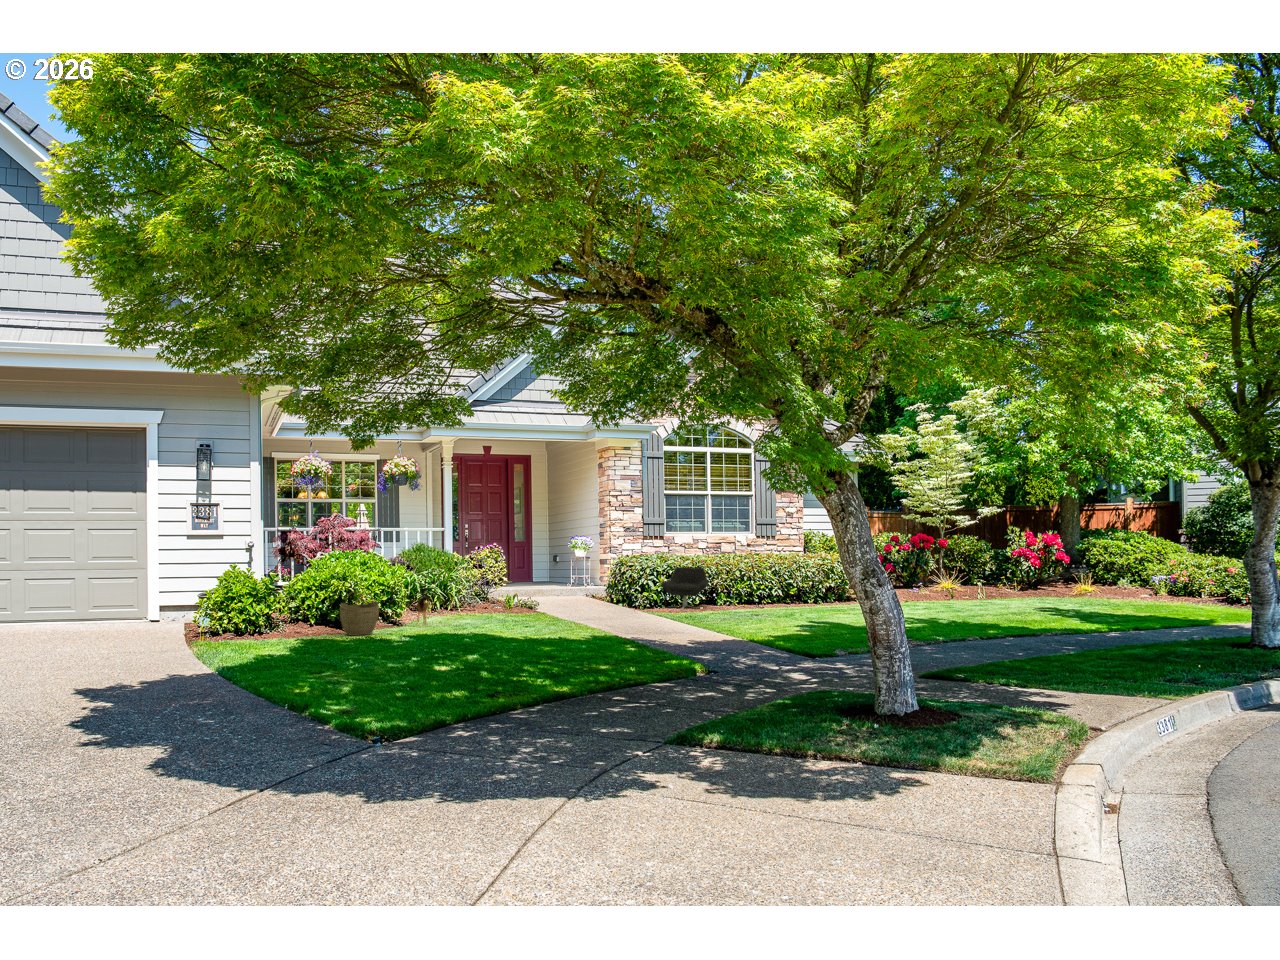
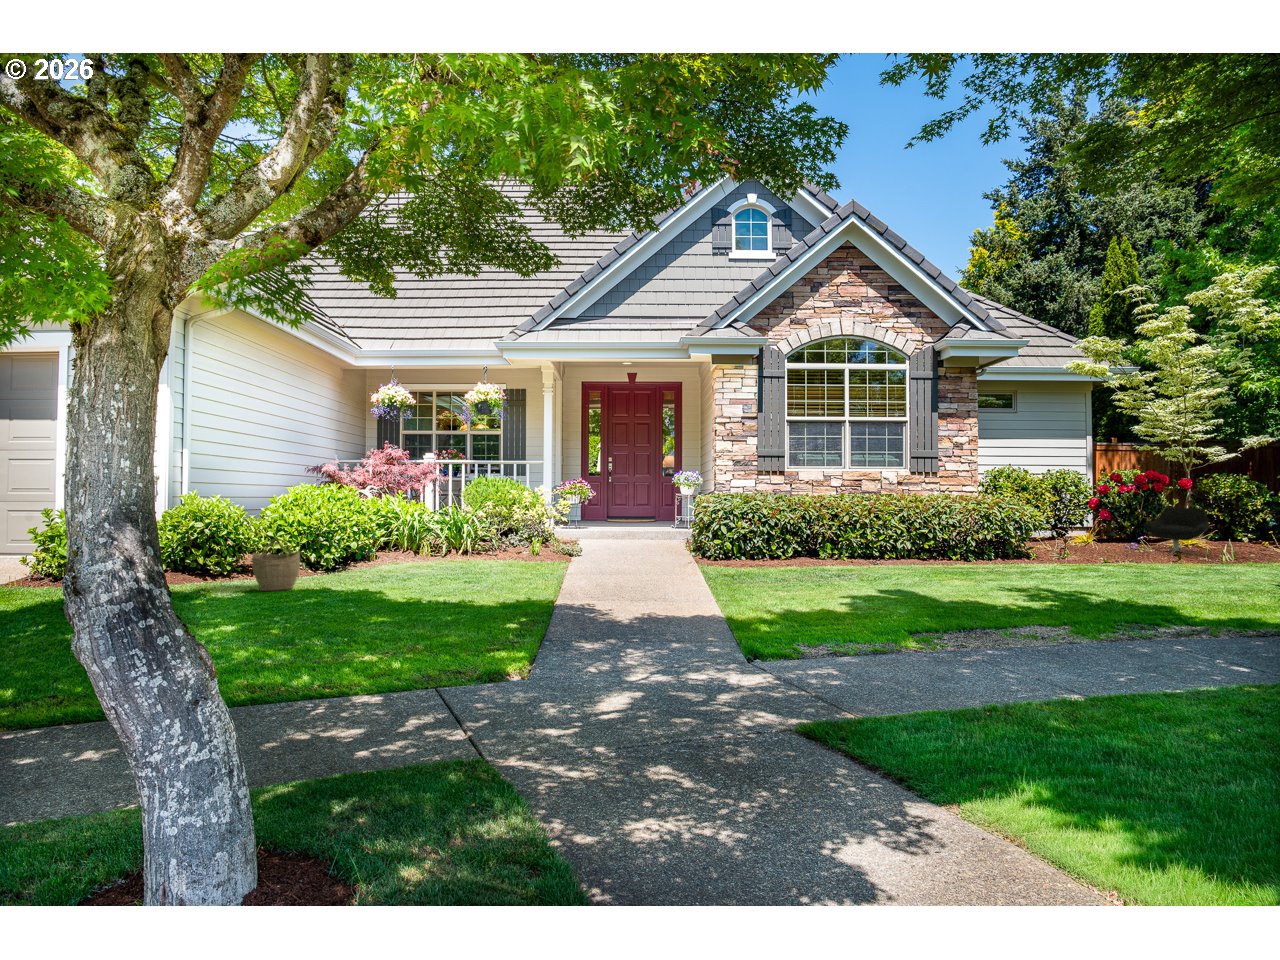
lounge chair: present [661,567,708,609] -> present [1144,506,1210,555]
house plant: present [410,580,442,625] -> none [362,514,404,578]

